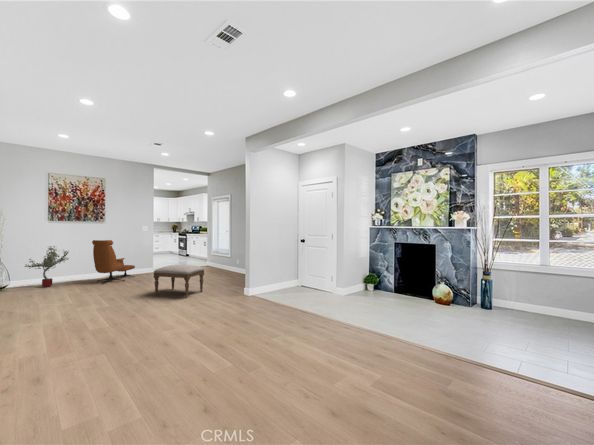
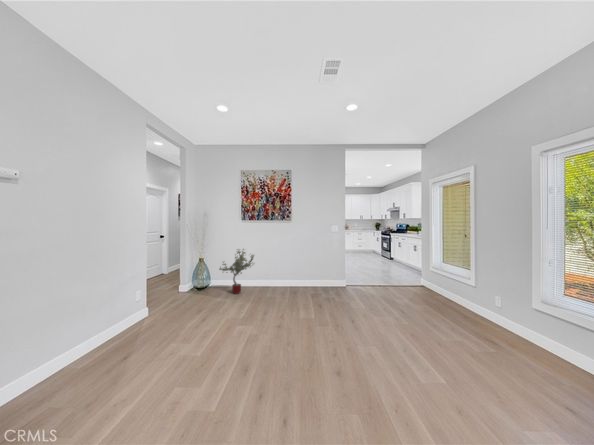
lounge chair: present [92,240,135,284] -> none [270,245,323,303]
ottoman: present [154,265,204,298] -> none [322,311,434,431]

